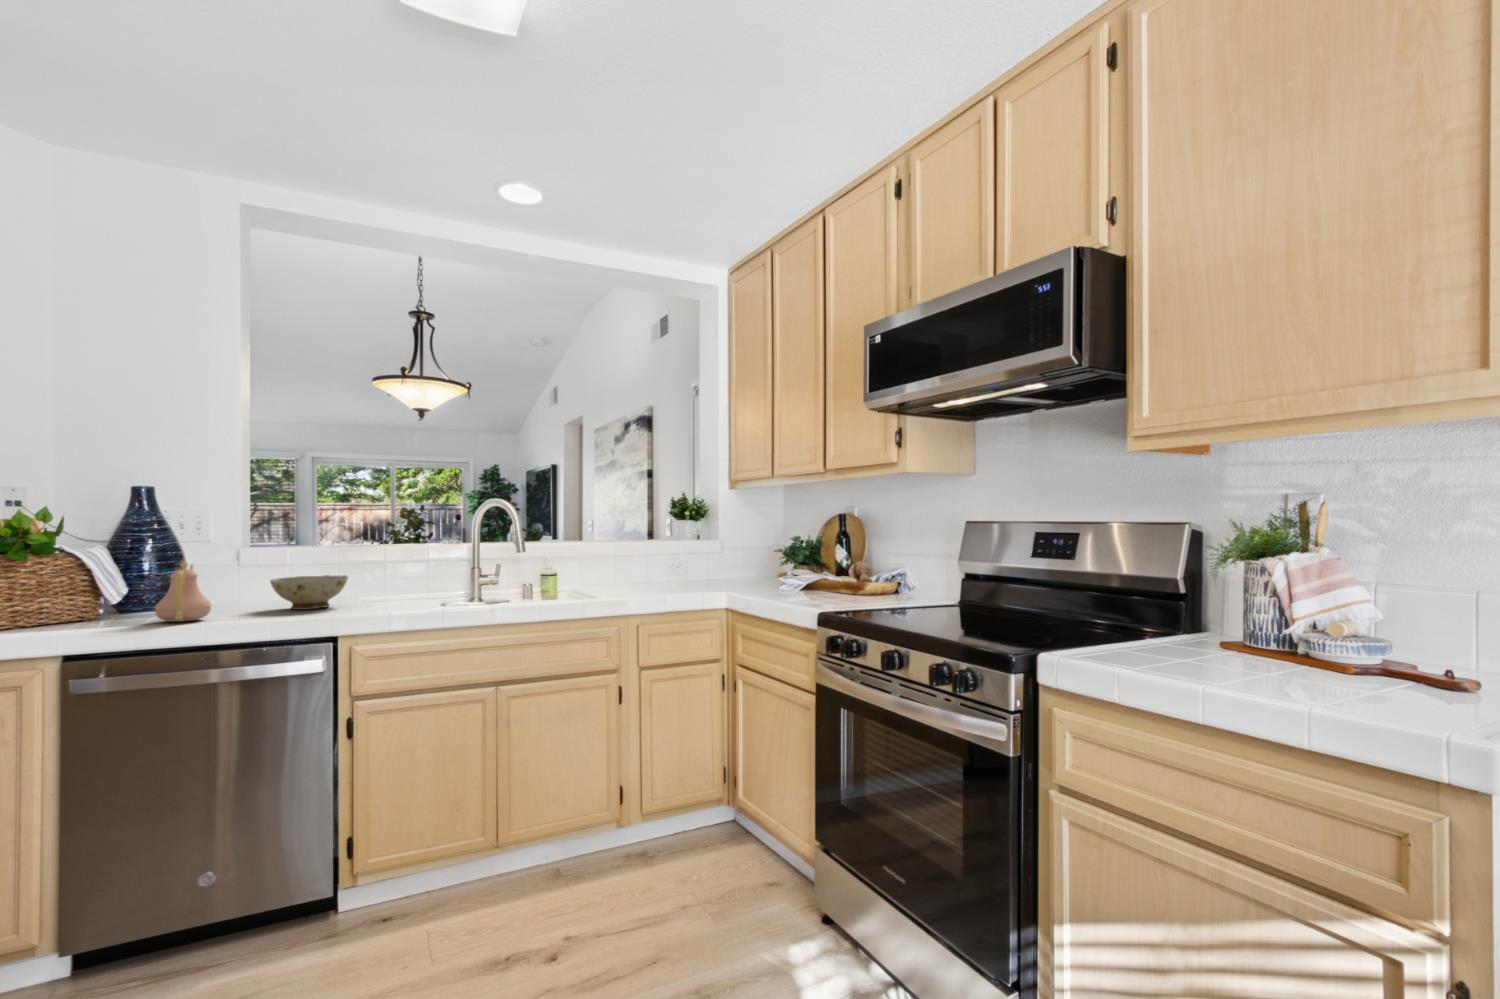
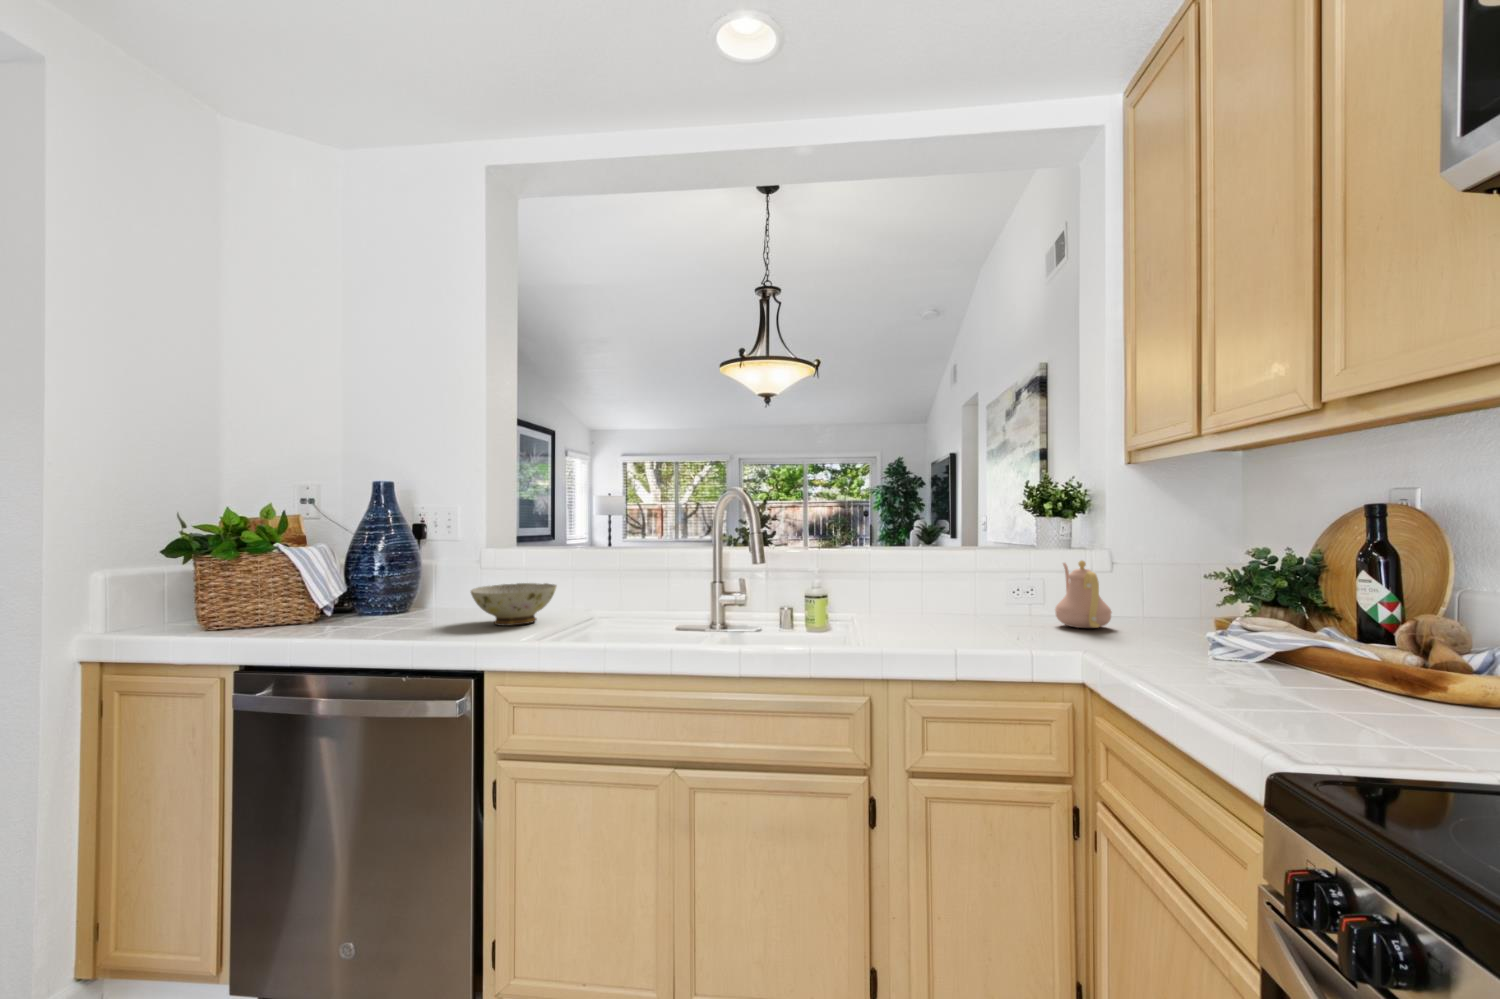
teapot: present [155,562,212,622] -> present [1055,561,1112,628]

